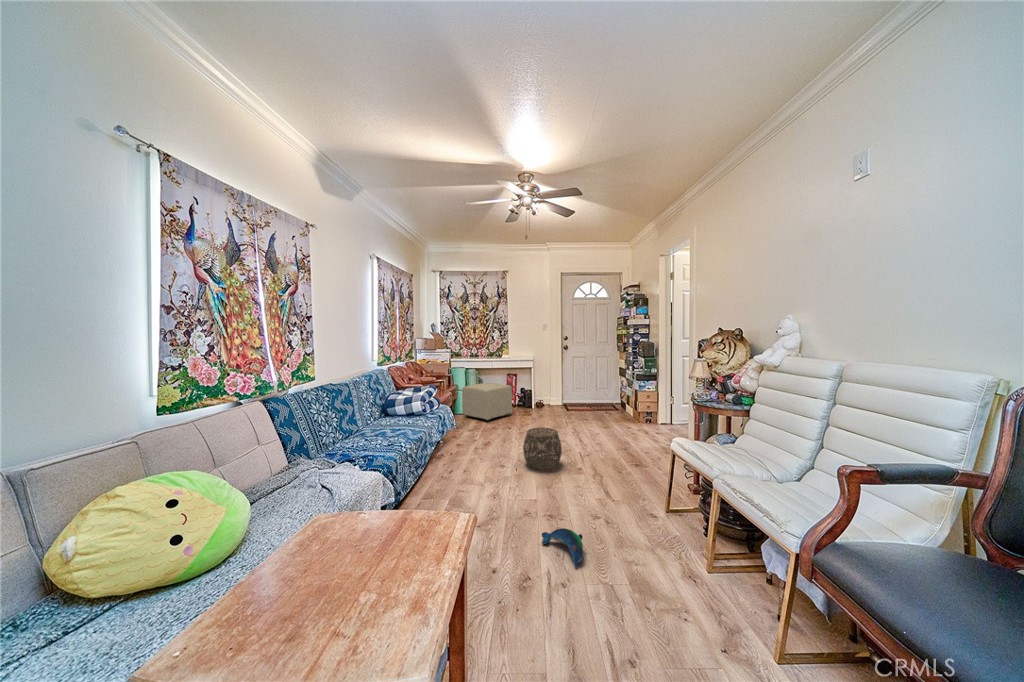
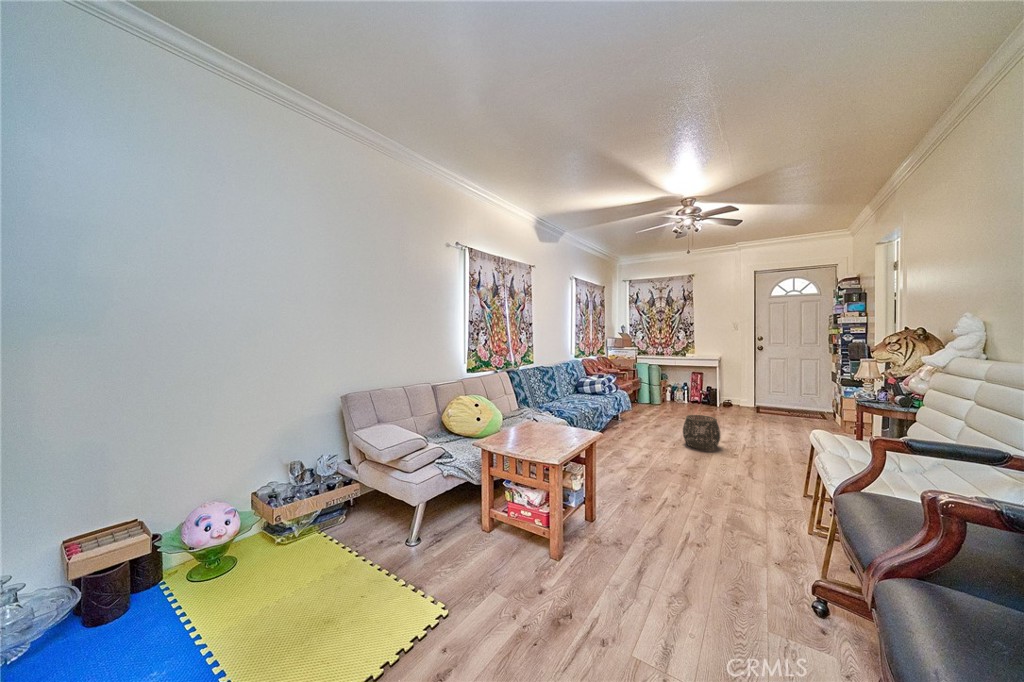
ottoman: present [462,383,512,421] -> none [645,379,694,411]
plush toy: present [542,528,583,567] -> none [670,477,701,500]

